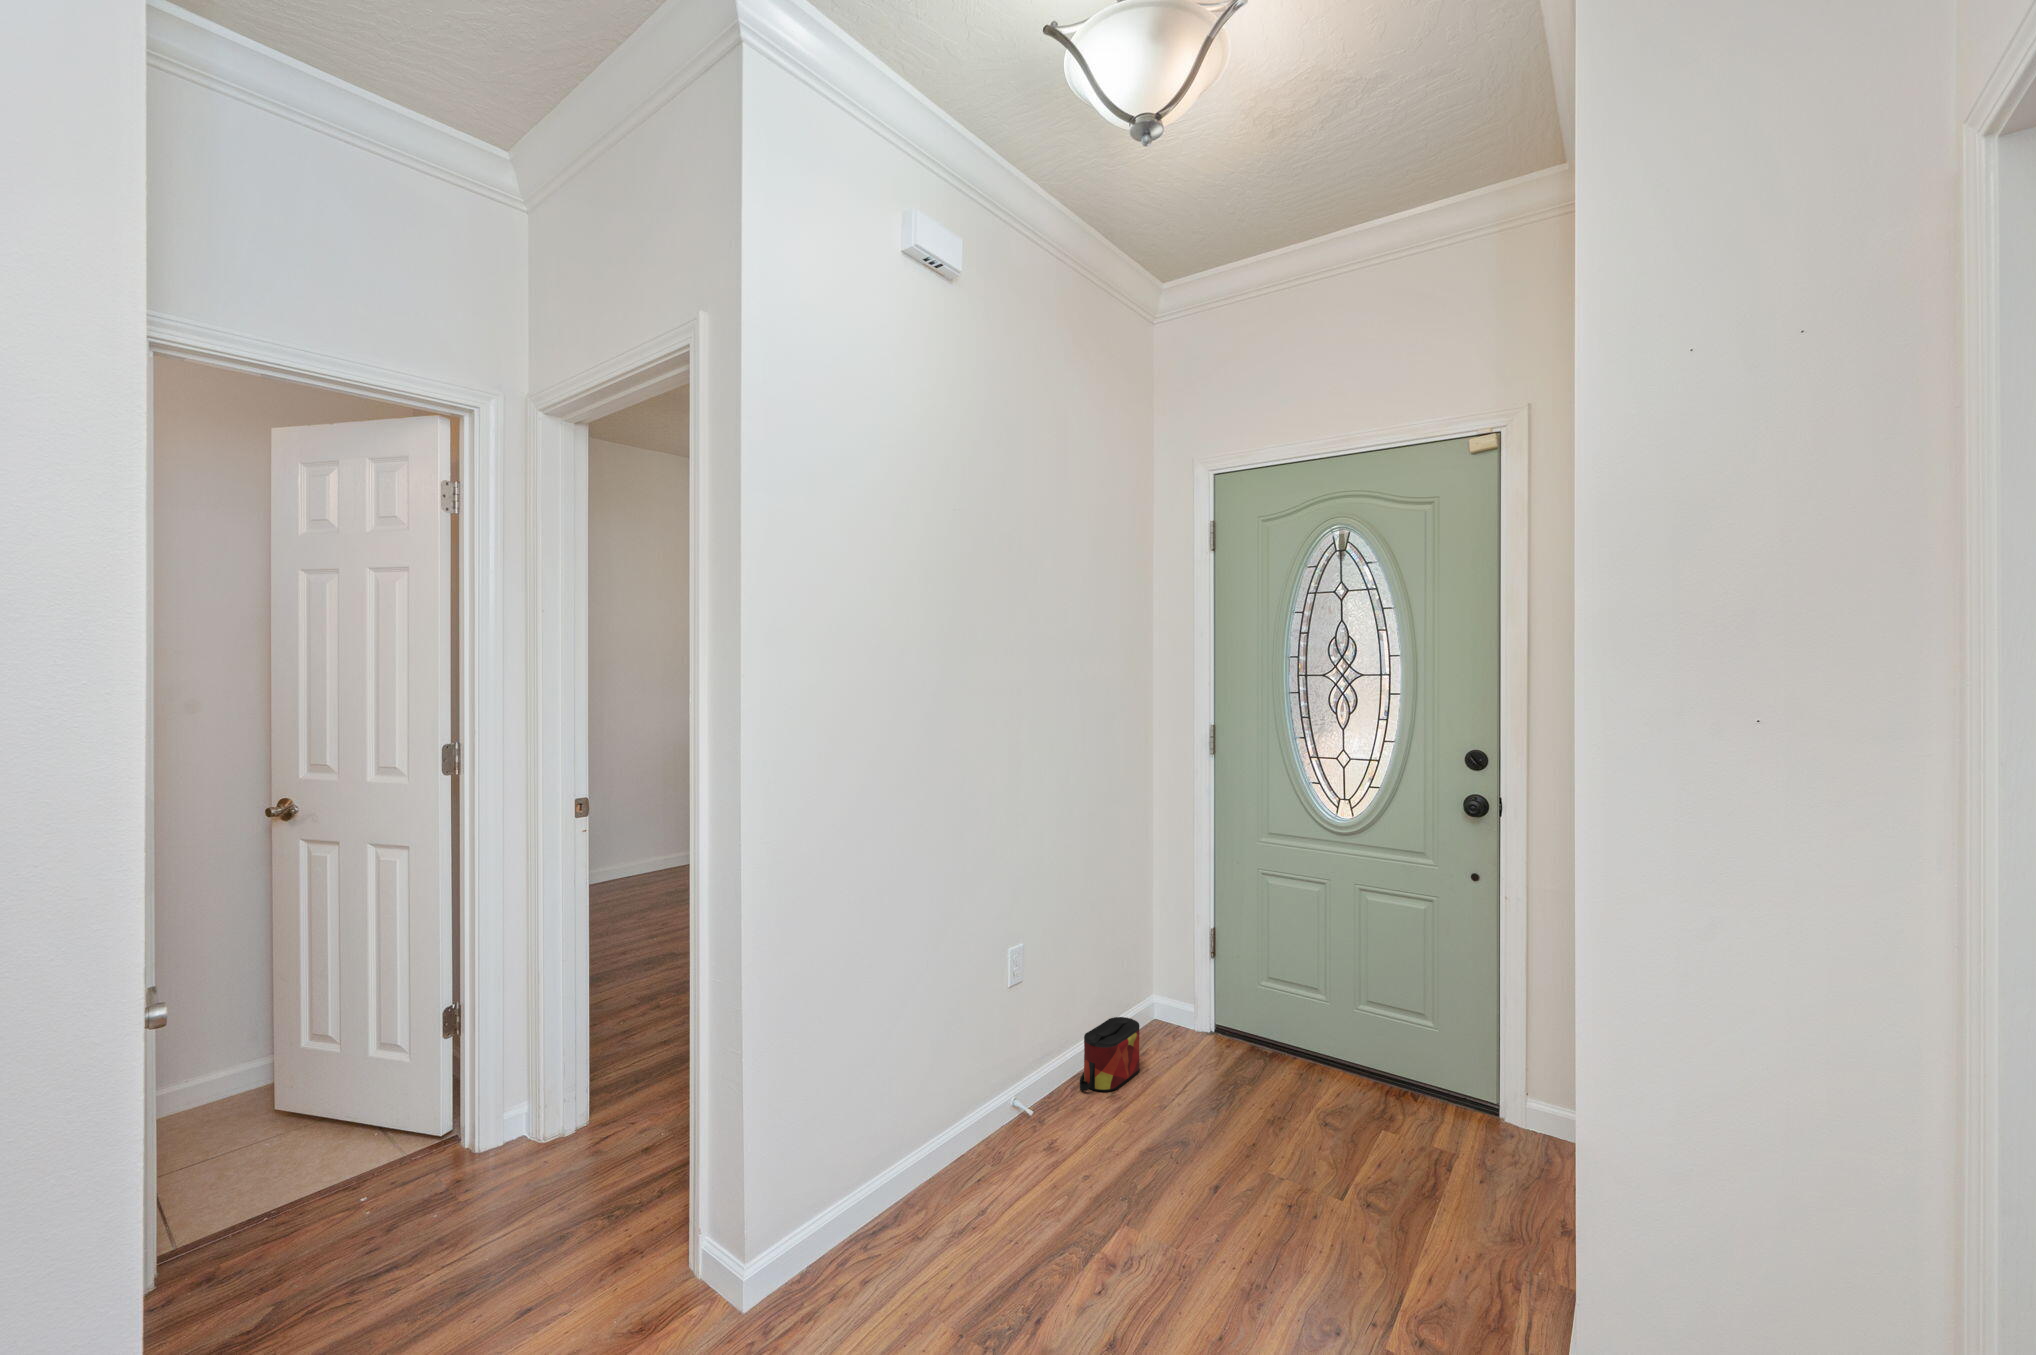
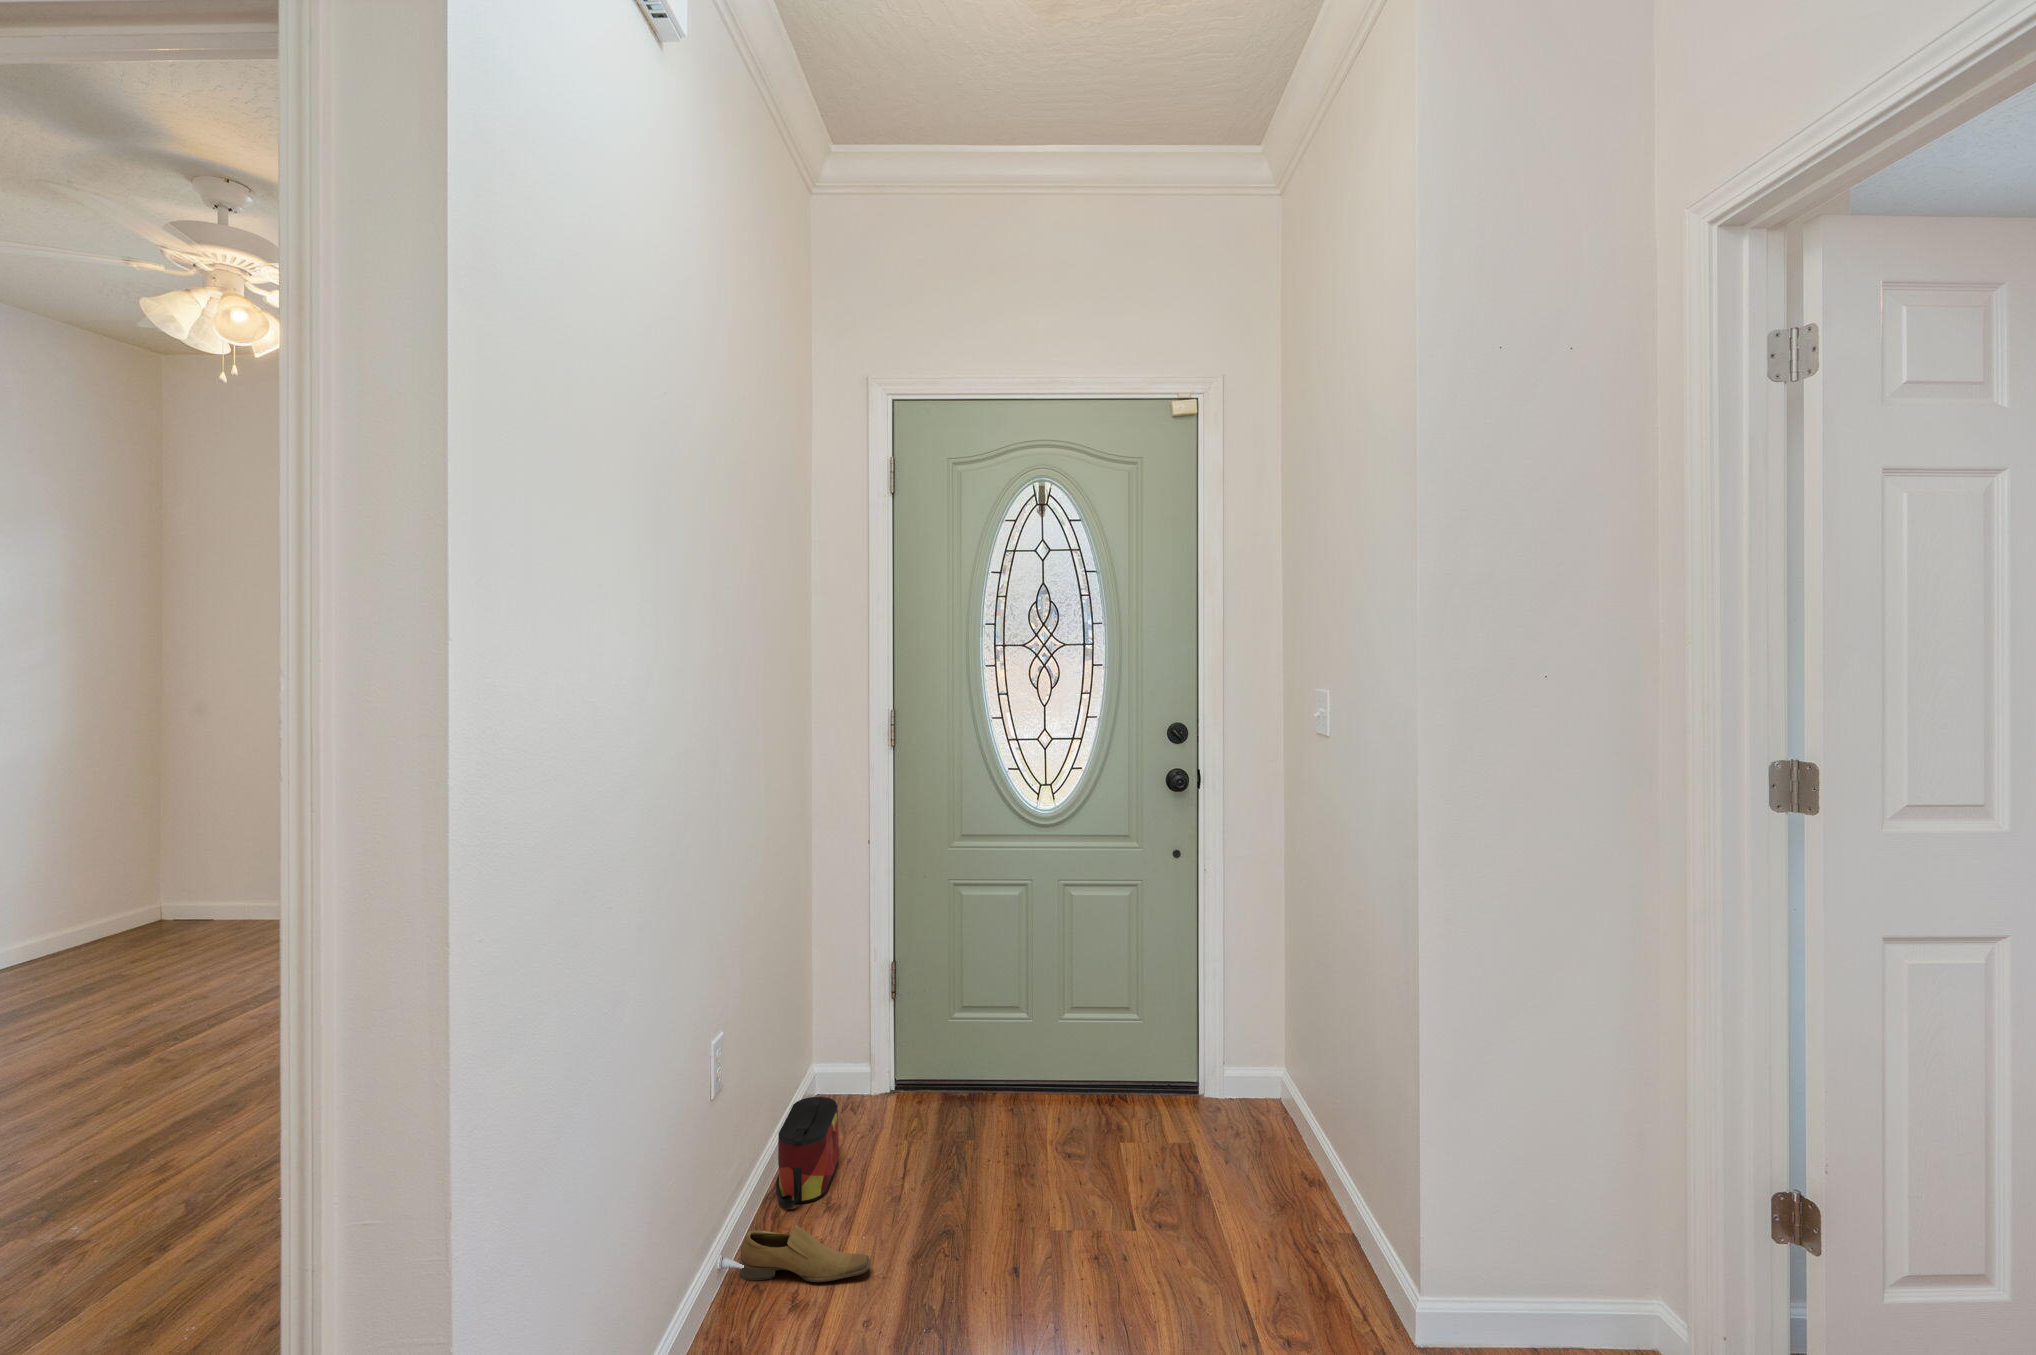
shoe: none [1025,1091,1110,1147] -> present [739,1225,871,1282]

